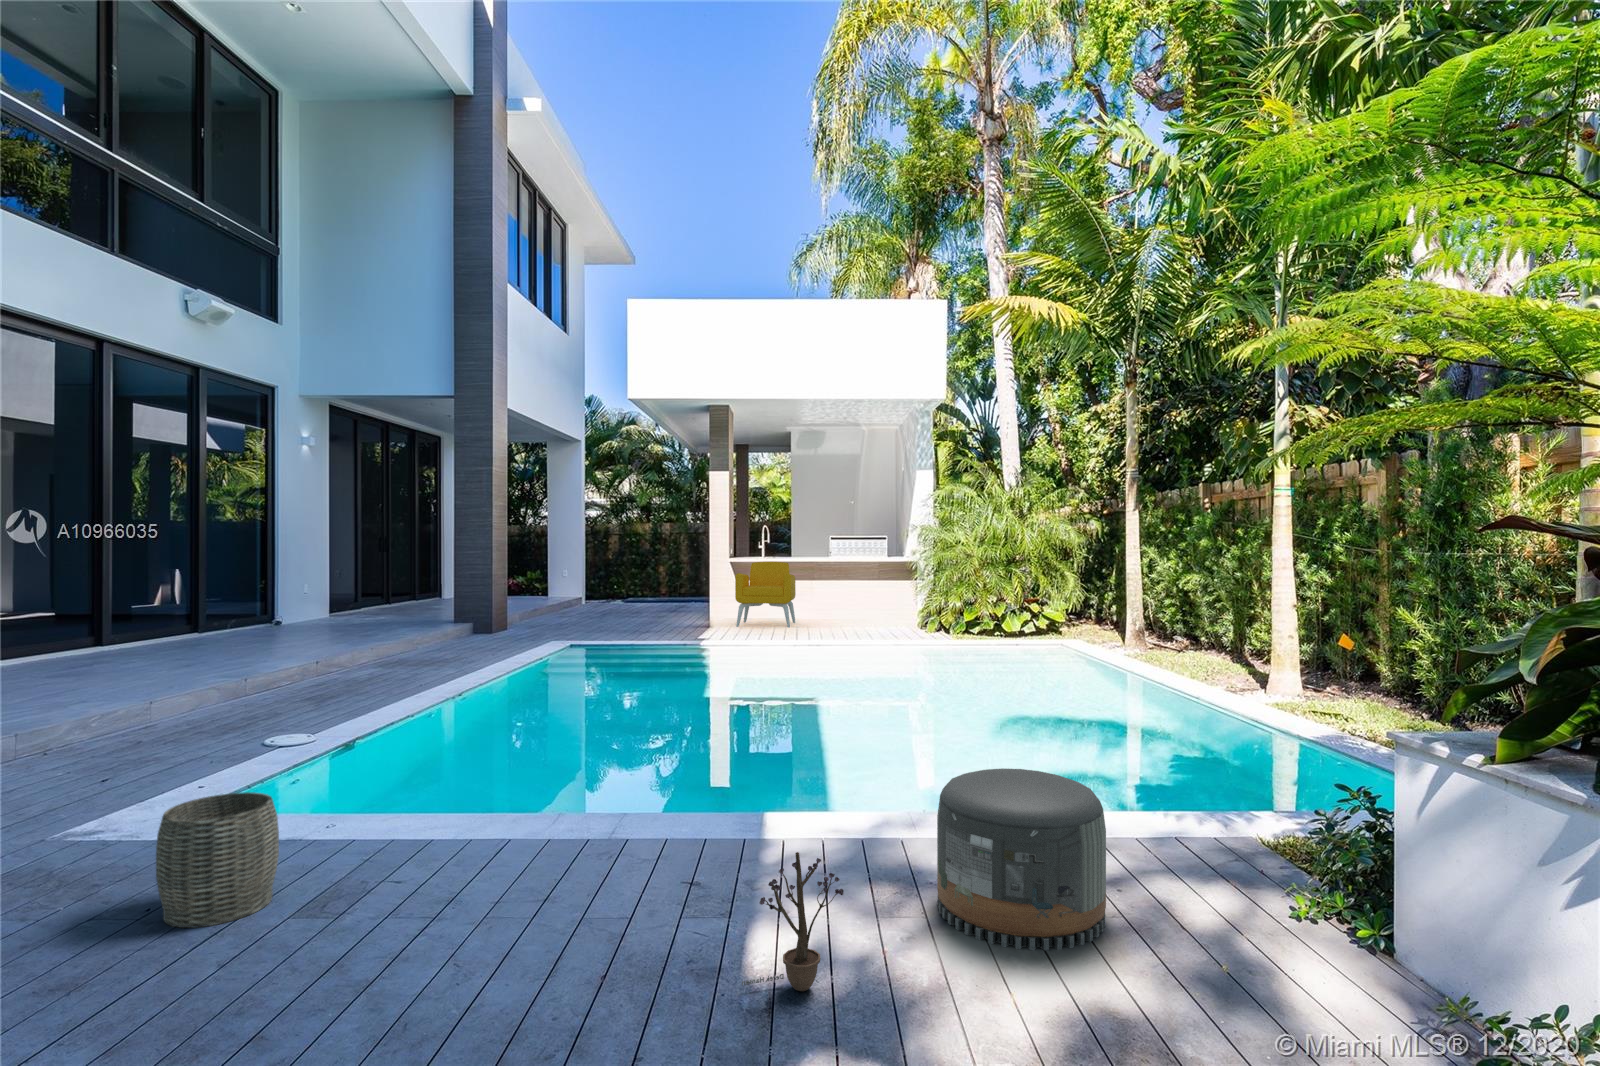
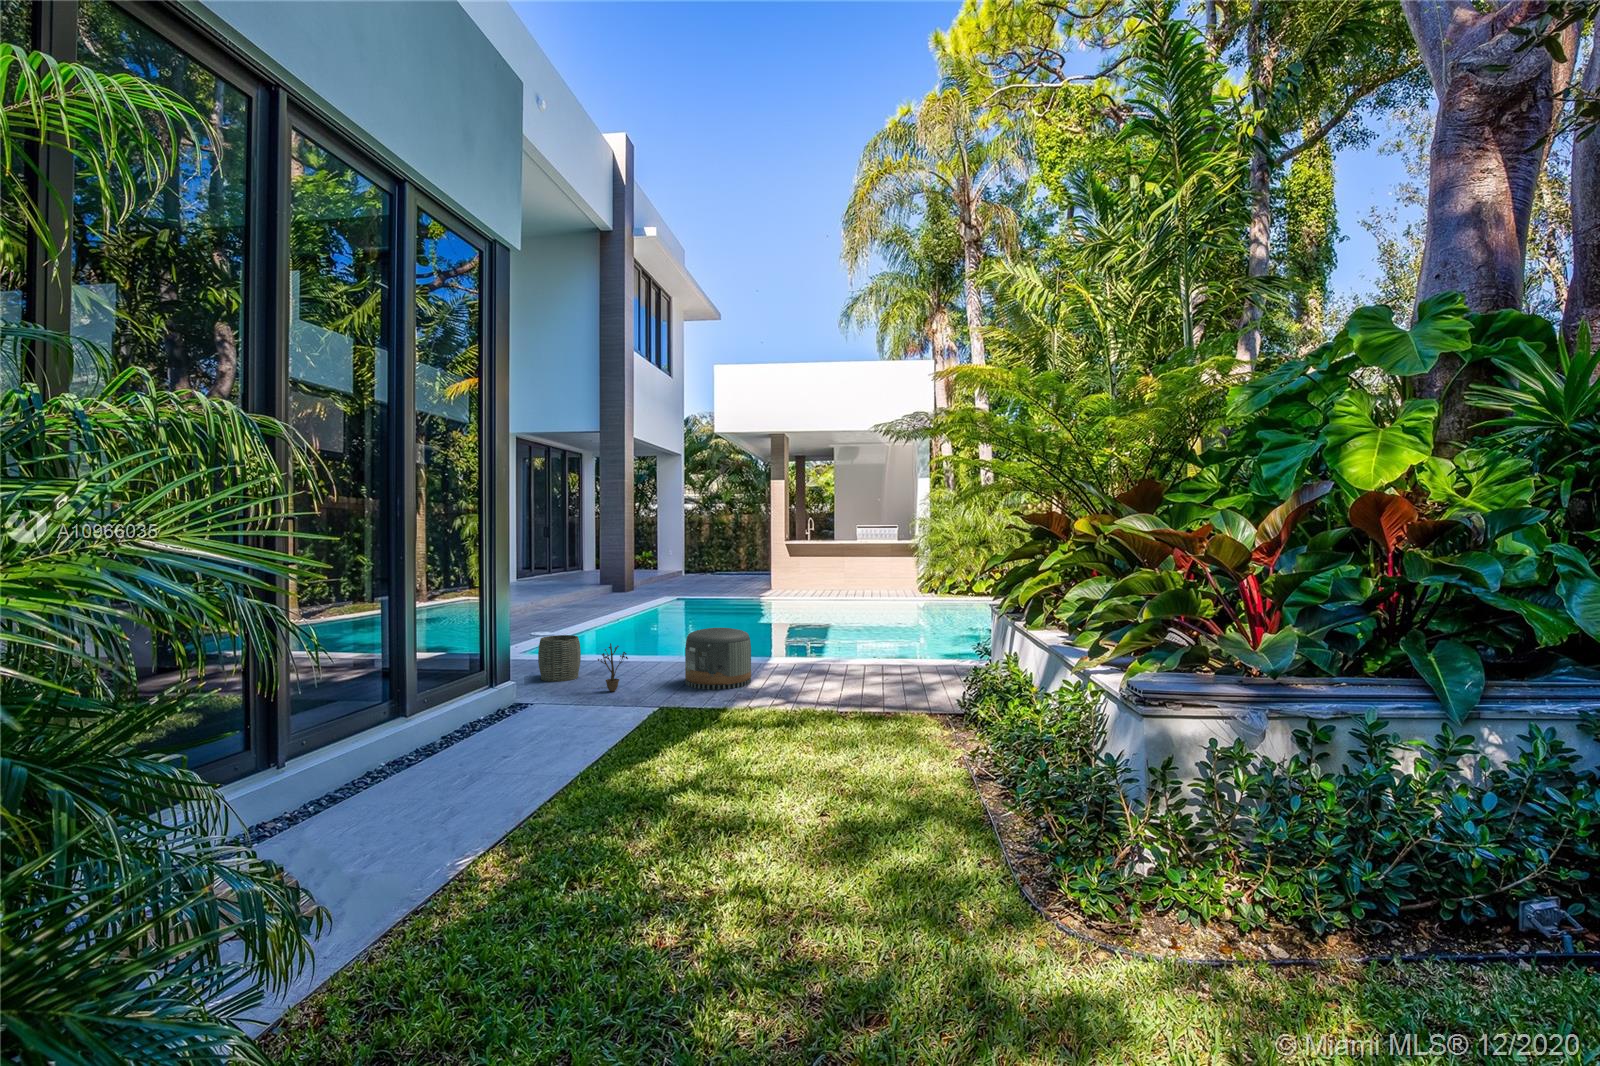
armchair: present [735,562,796,627] -> none [789,544,832,589]
pouf: present [937,768,1106,950] -> present [685,628,751,690]
decorative plant: present [742,852,844,991] -> present [598,643,628,692]

